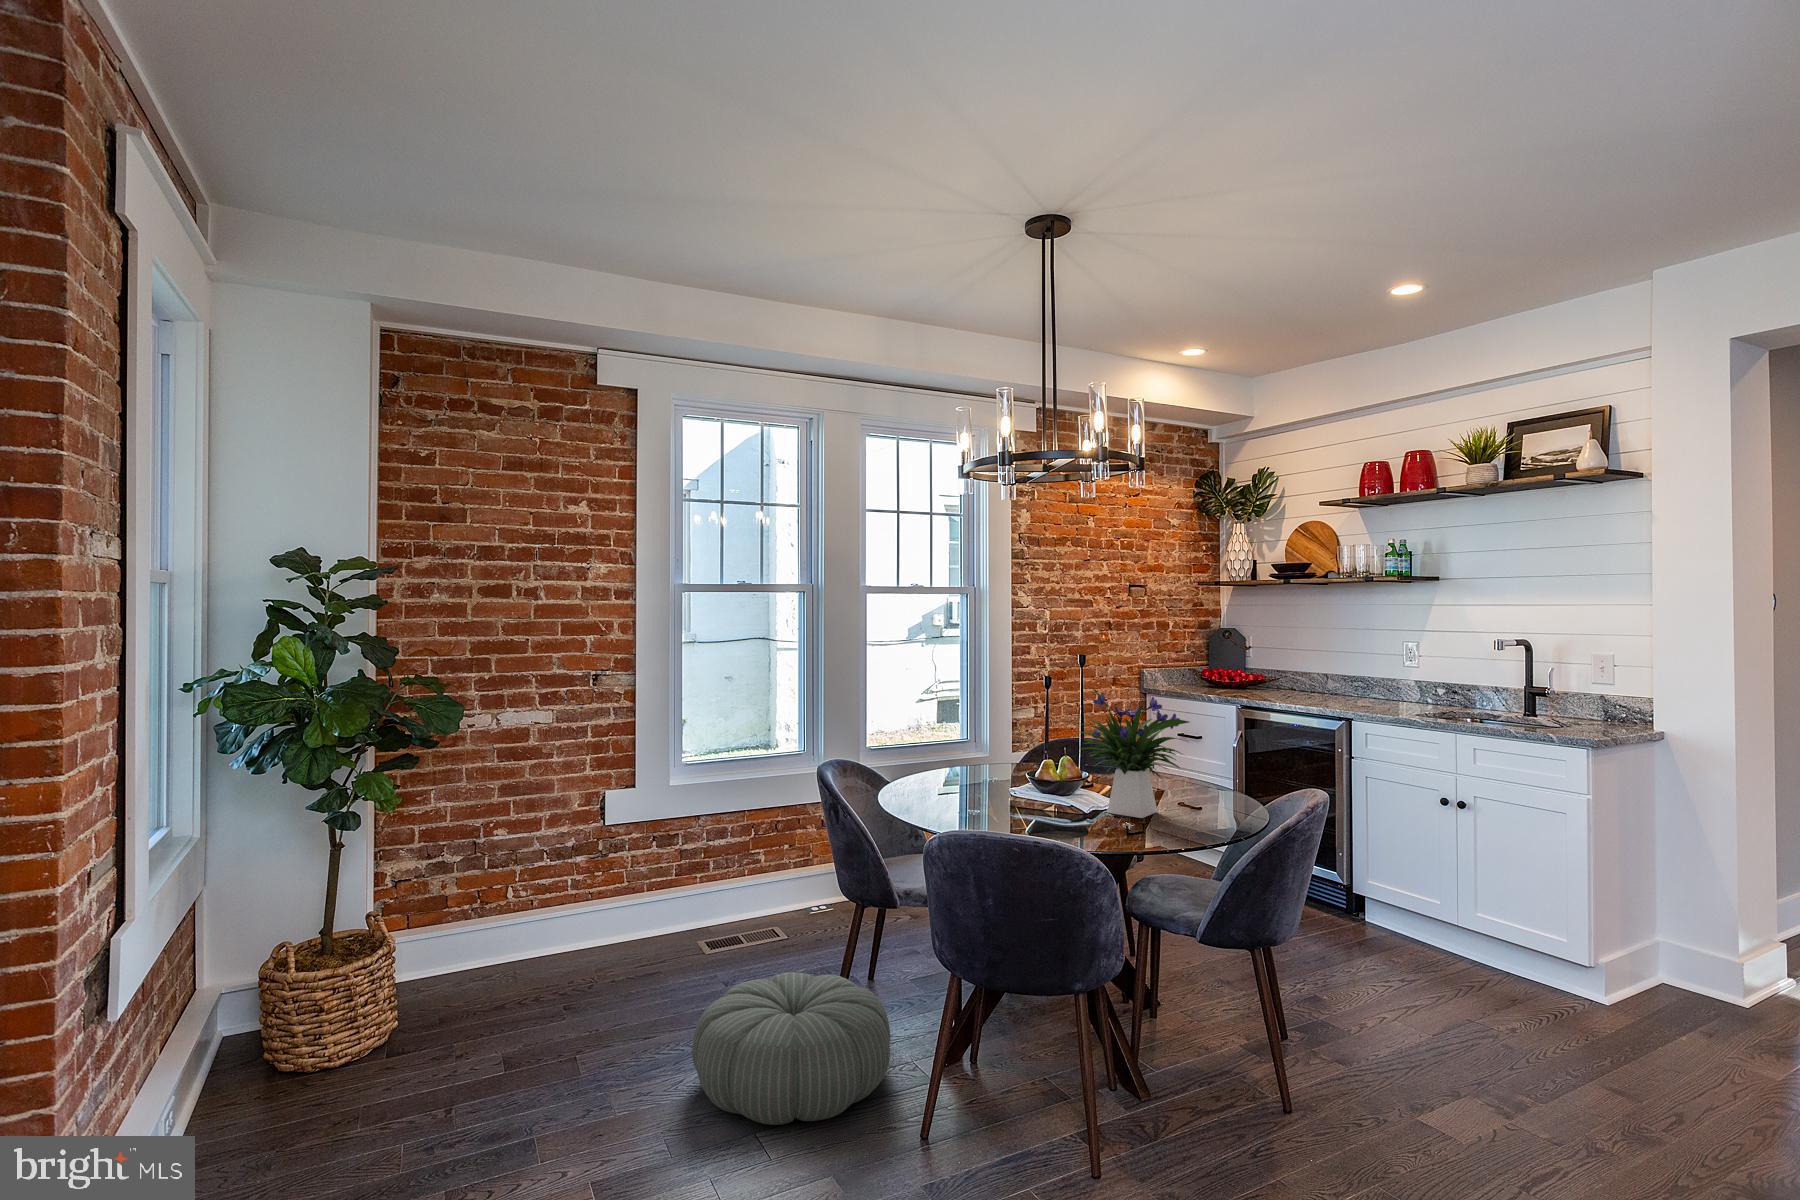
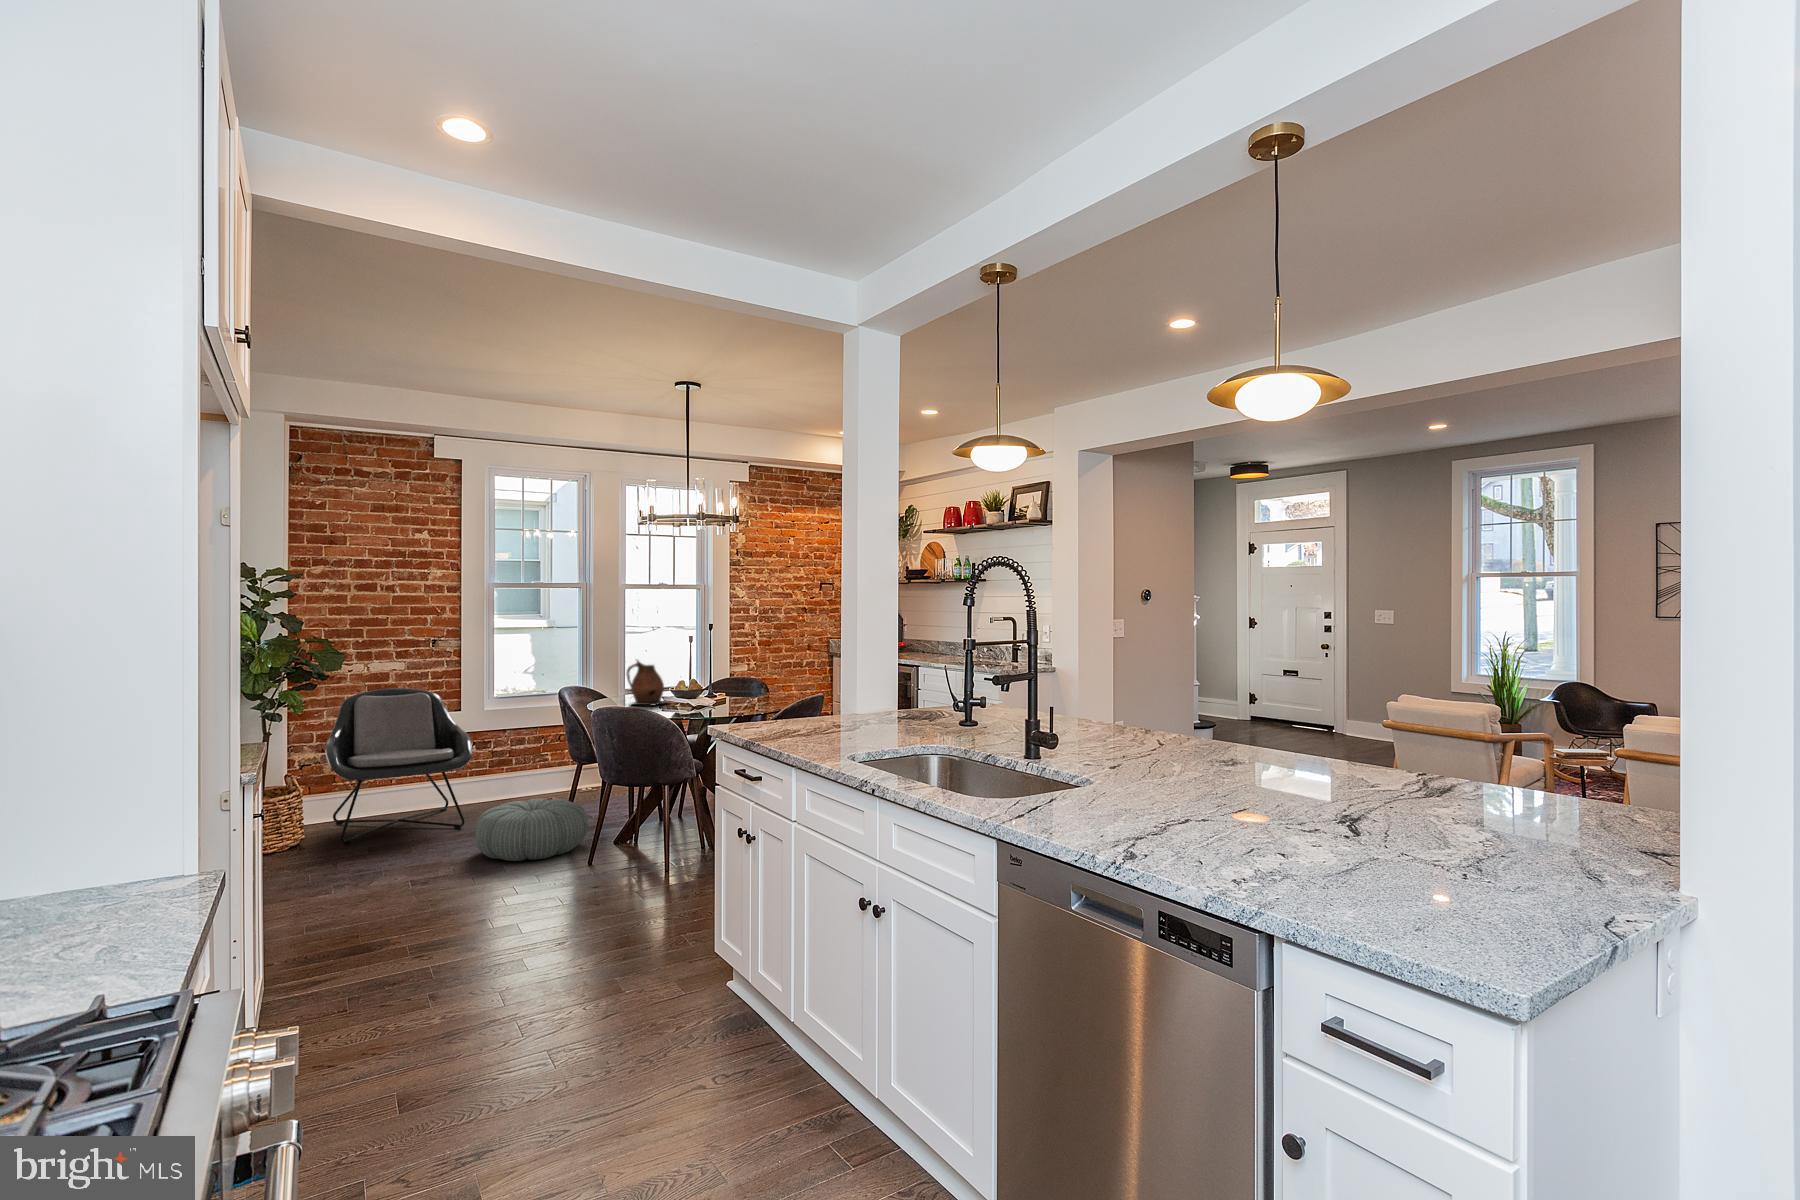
flower arrangement: present [1067,688,1189,818] -> none [687,641,755,709]
ceramic pitcher: none [940,718,1015,807] -> present [626,660,668,706]
lounge chair: none [431,753,666,1044] -> present [325,688,472,844]

